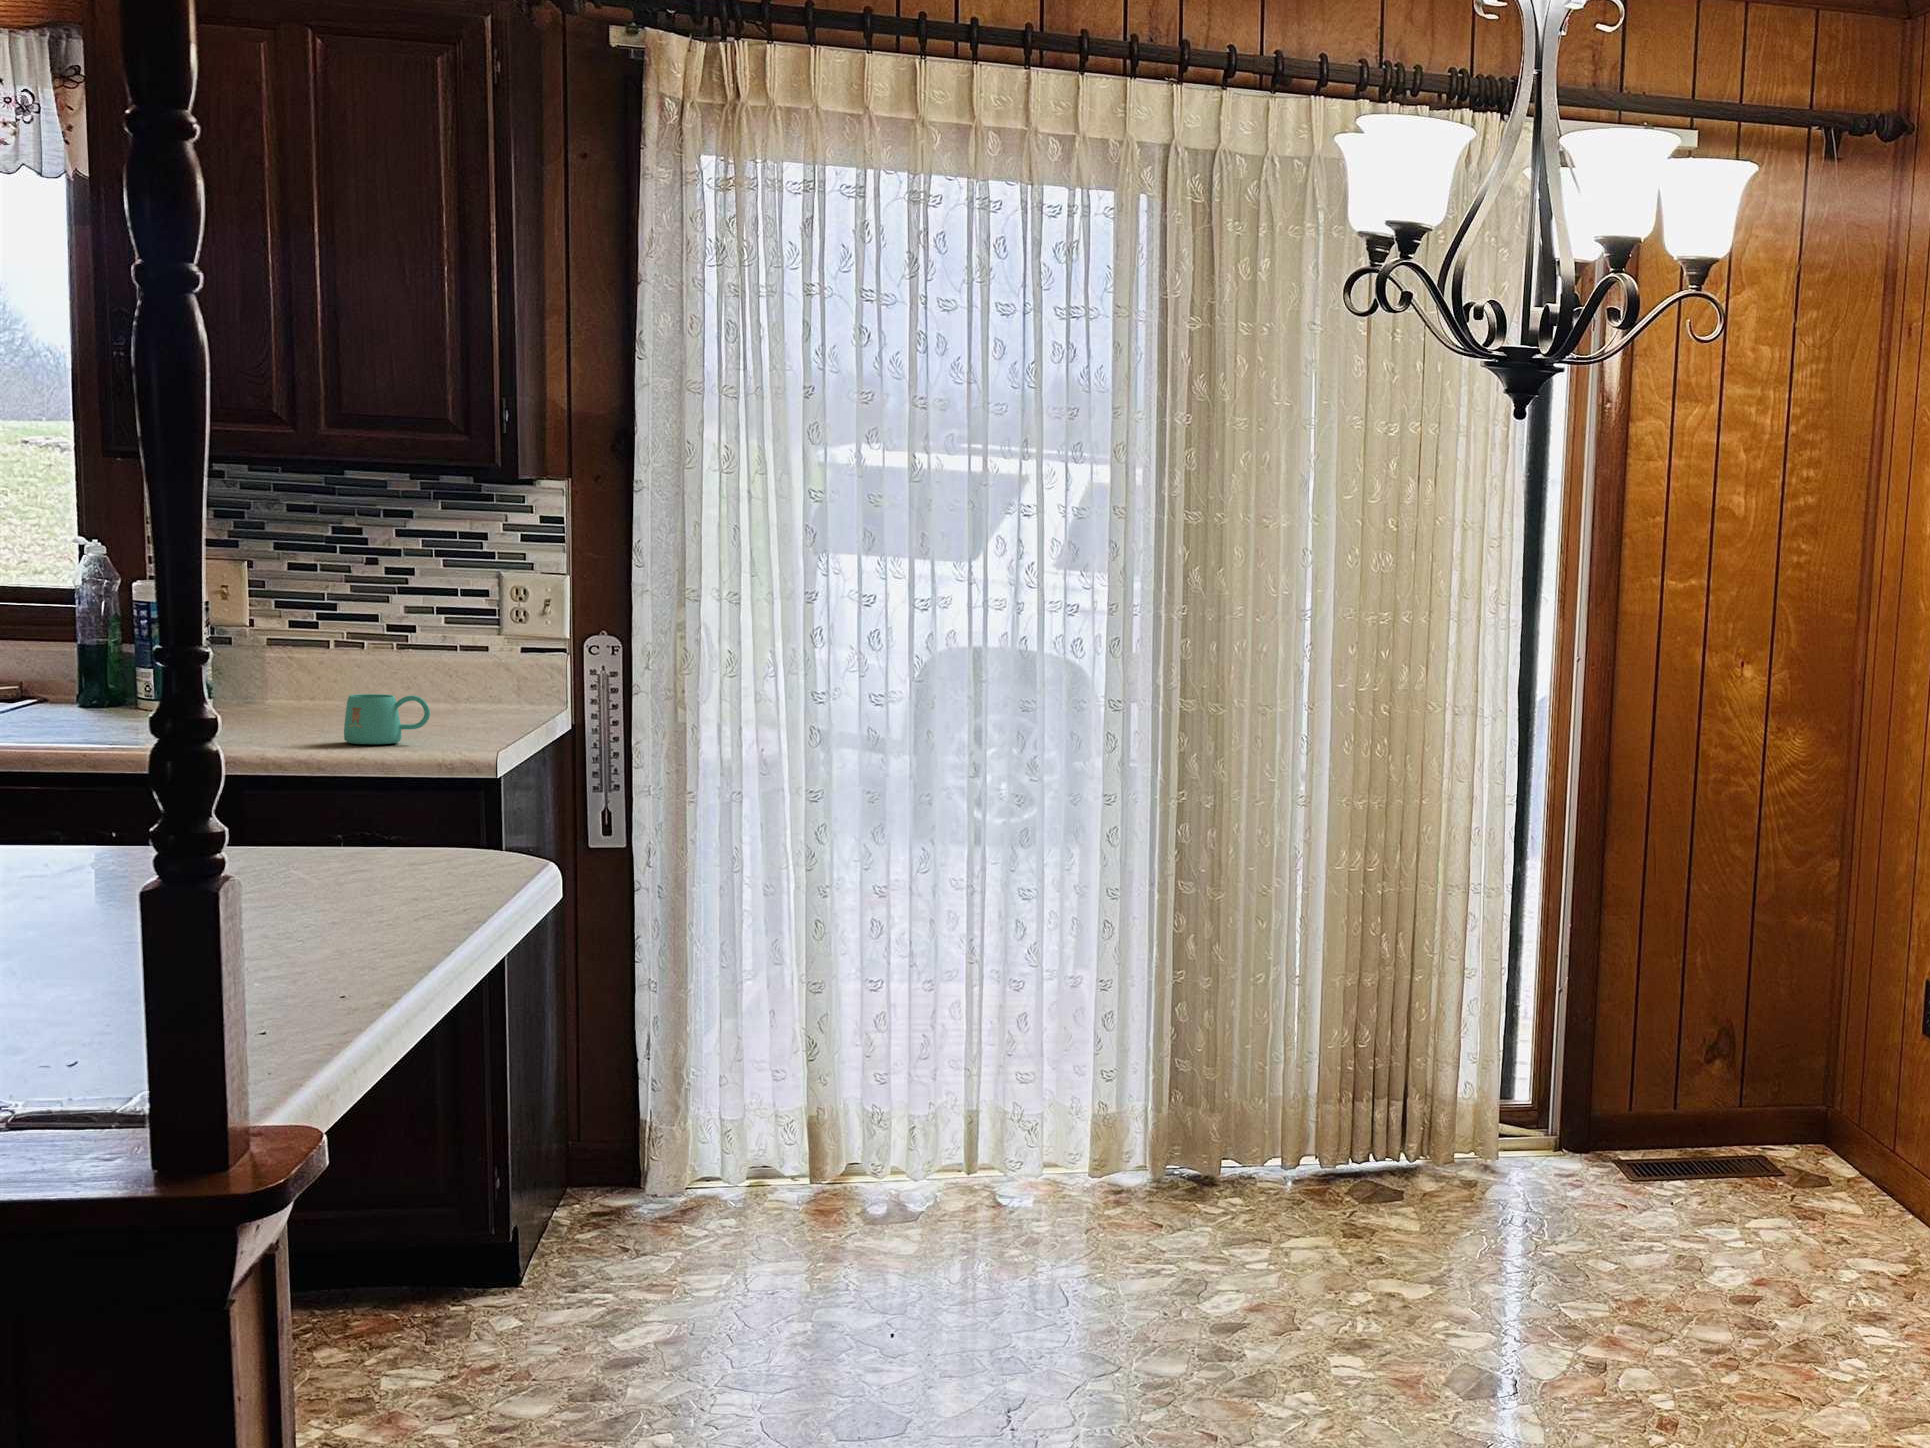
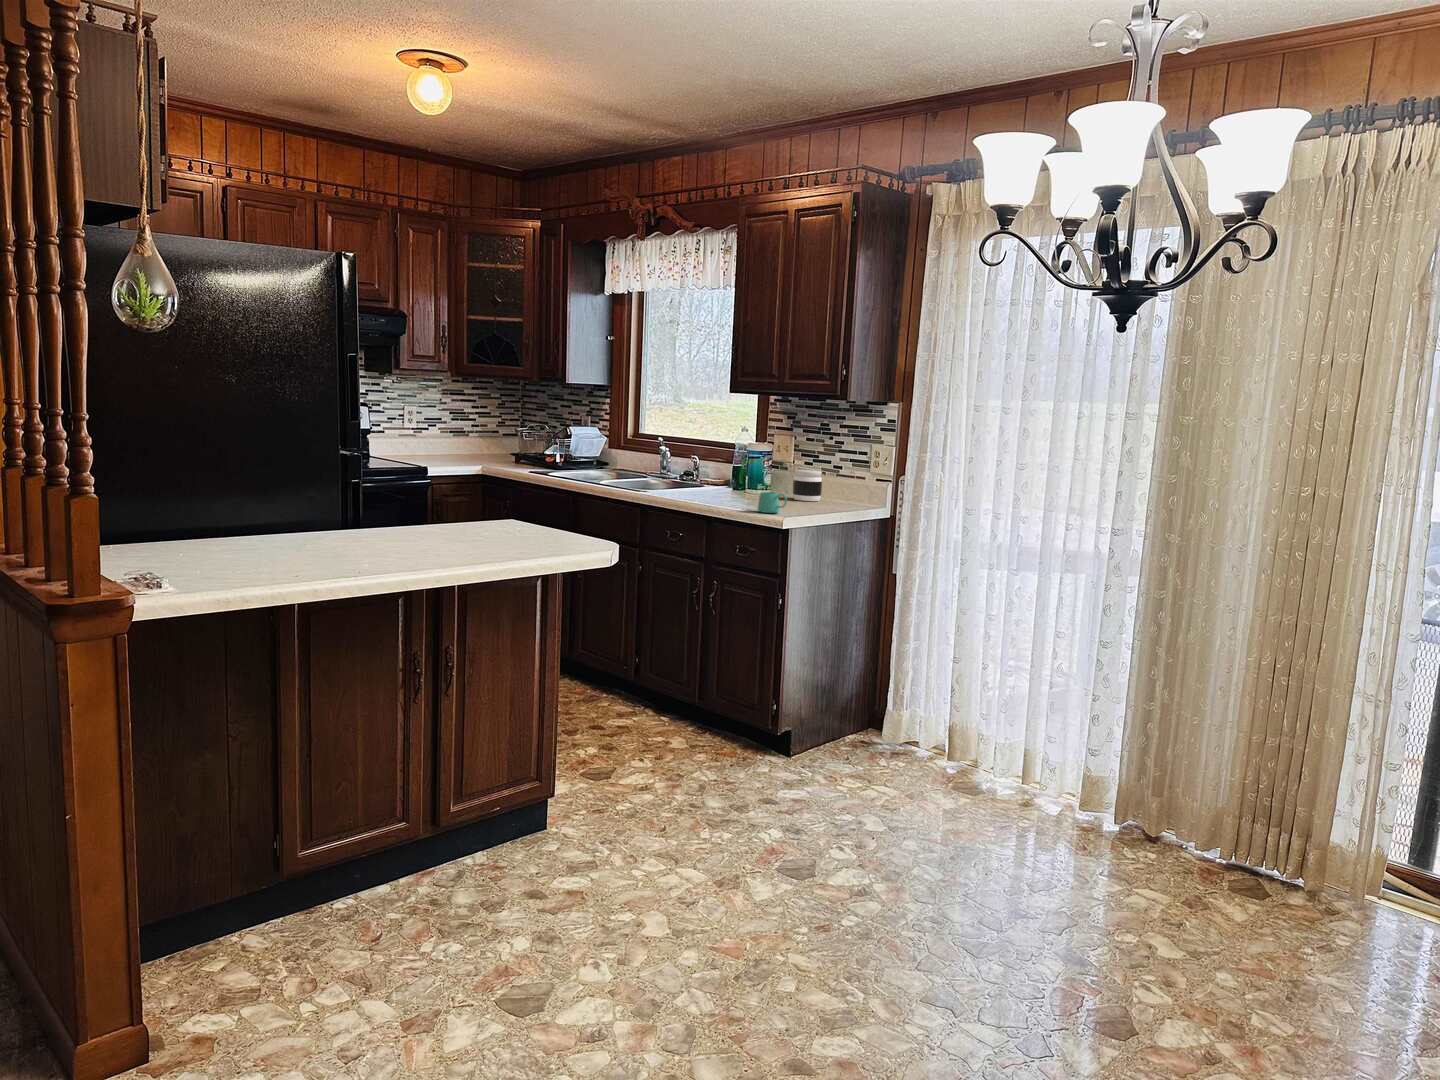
jar: none [296,638,375,712] -> present [793,469,822,501]

